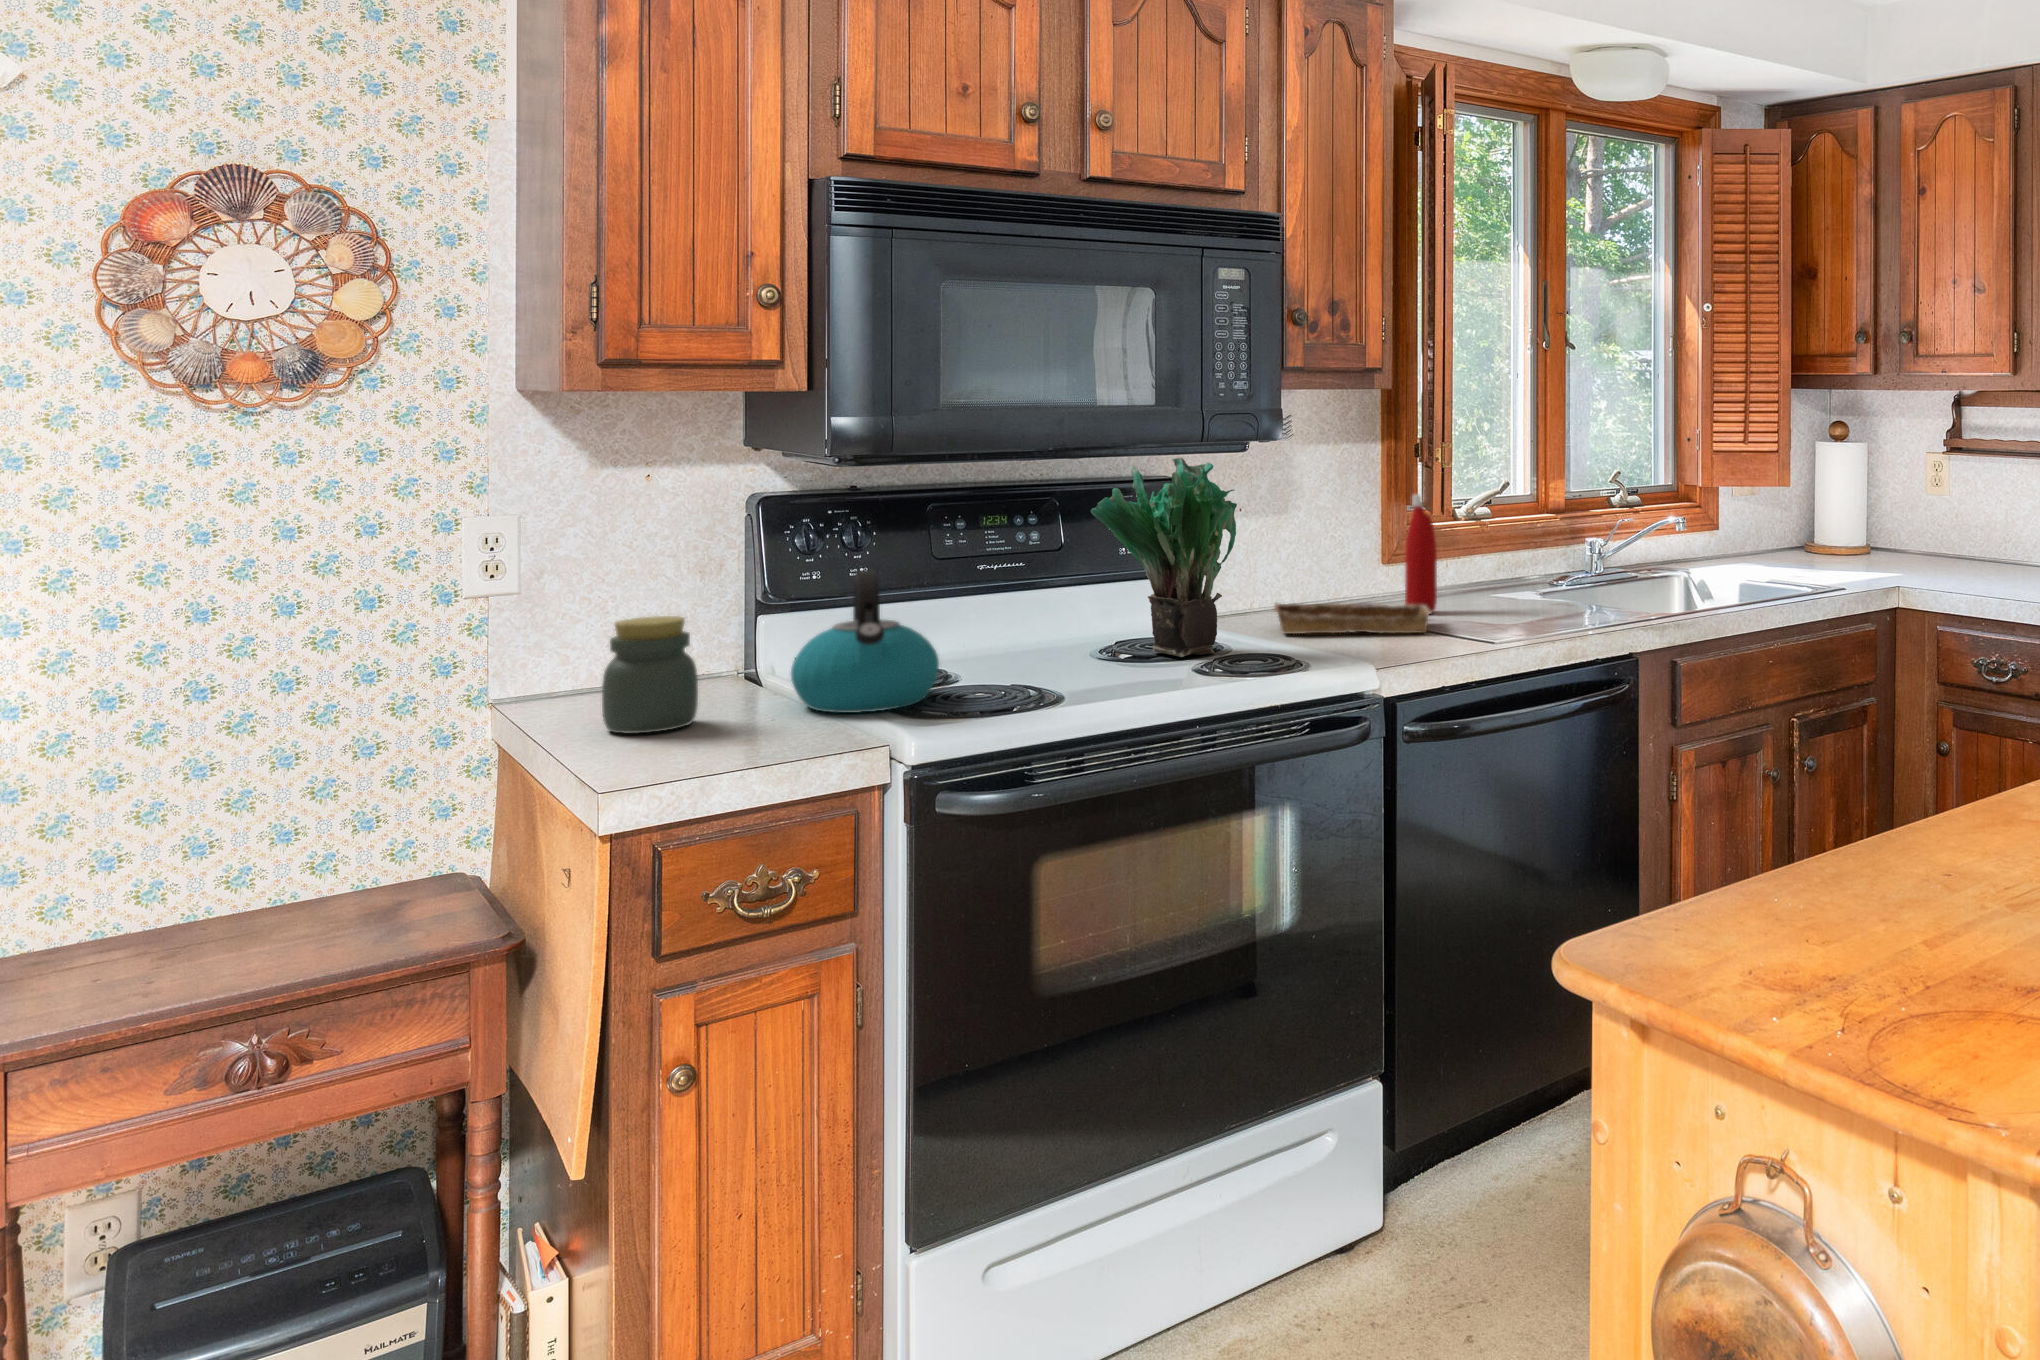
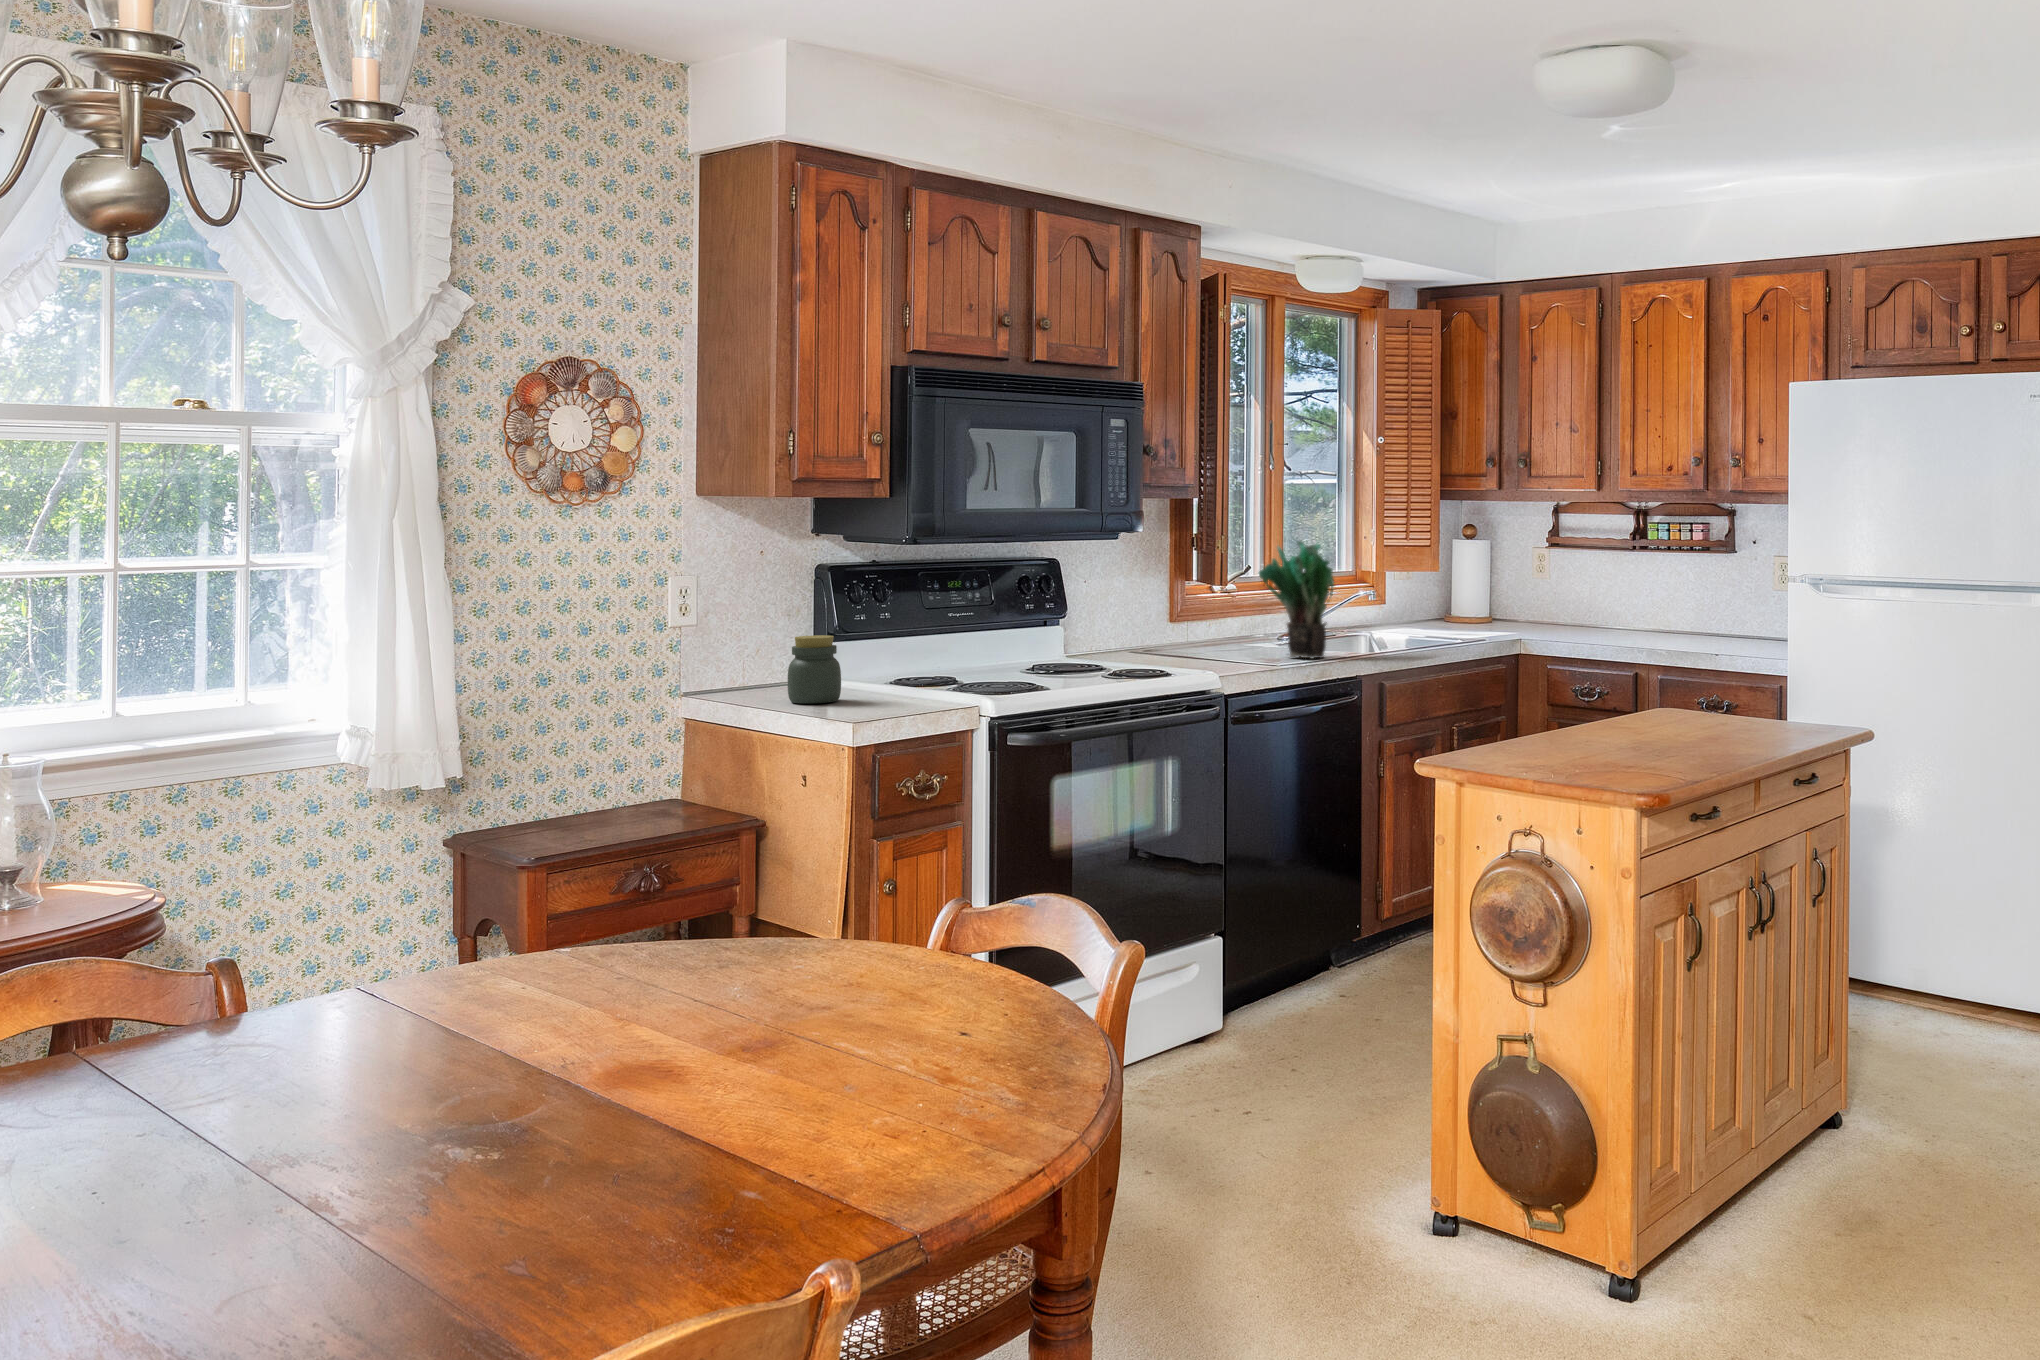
potted plant: present [1091,458,1237,657] -> present [1259,541,1334,658]
bottle: present [1404,494,1437,612] -> none [1199,571,1221,652]
kettle: present [791,570,939,713] -> none [880,609,967,695]
tray: present [1274,603,1431,634] -> none [1119,643,1232,661]

